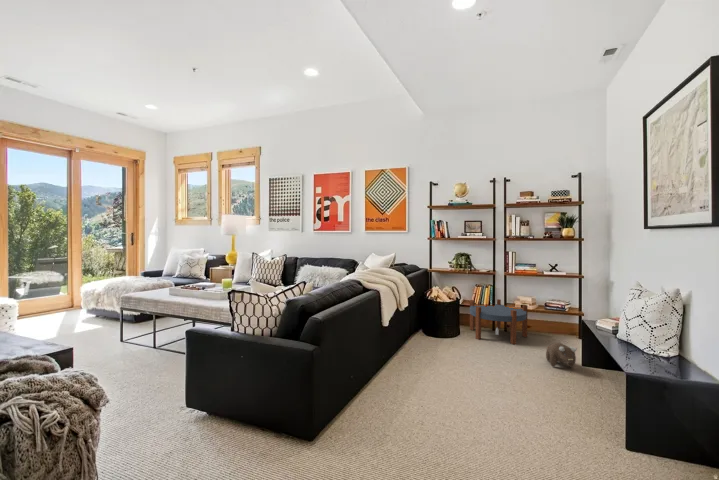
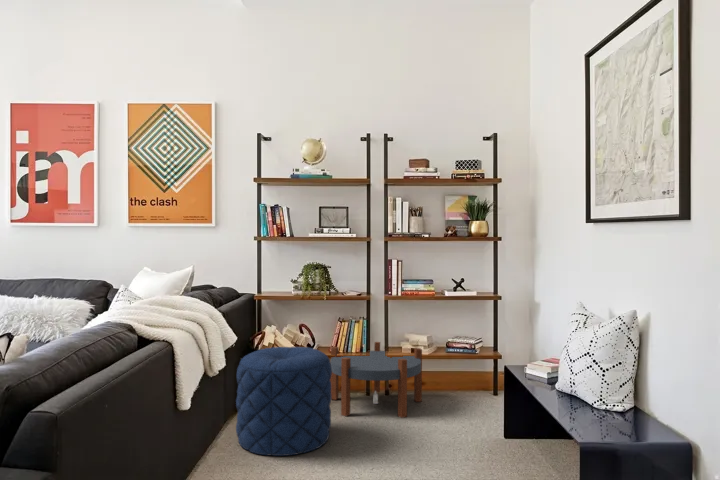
pouf: none [417,298,469,355] -> present [236,347,332,456]
plush toy: present [546,343,577,367] -> none [454,407,500,449]

